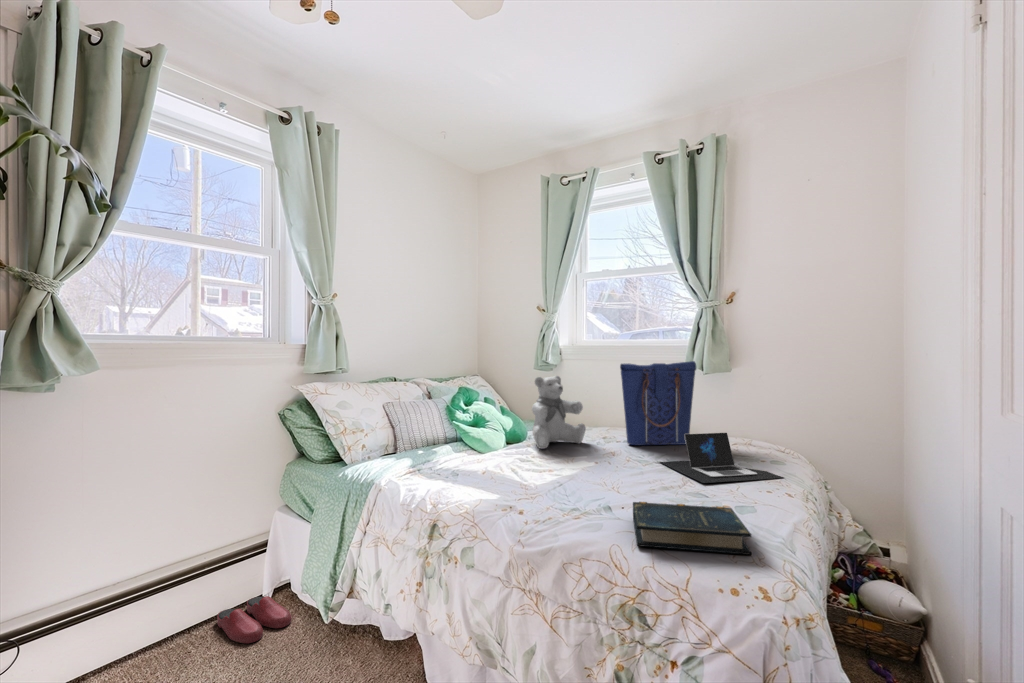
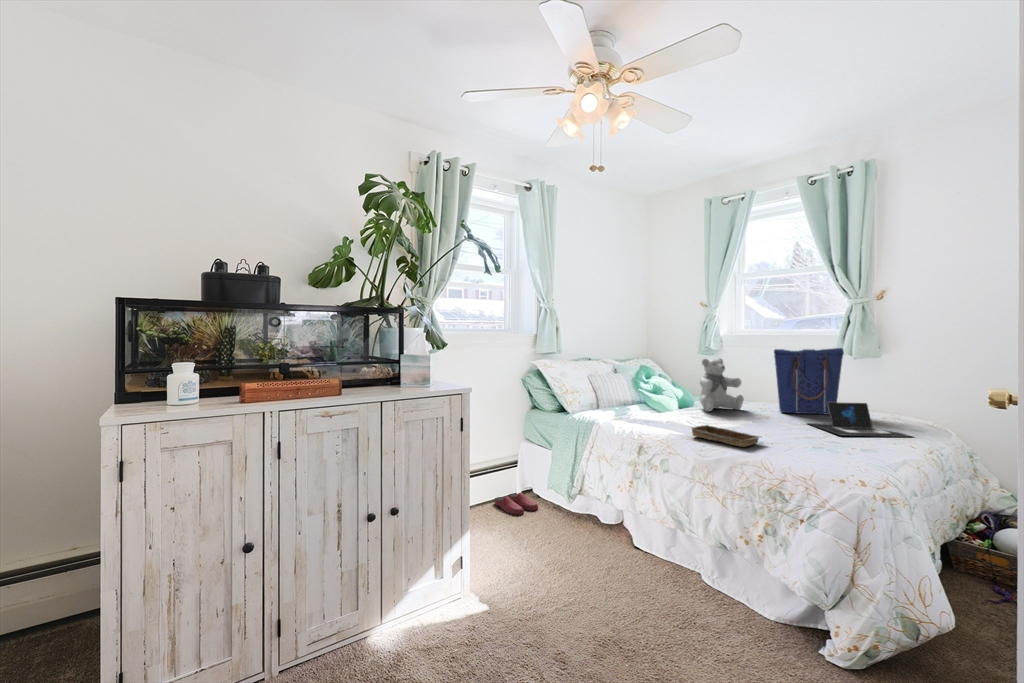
tray: none [508,480,612,522] -> present [691,425,760,447]
book: present [633,502,751,555] -> none [779,437,863,468]

